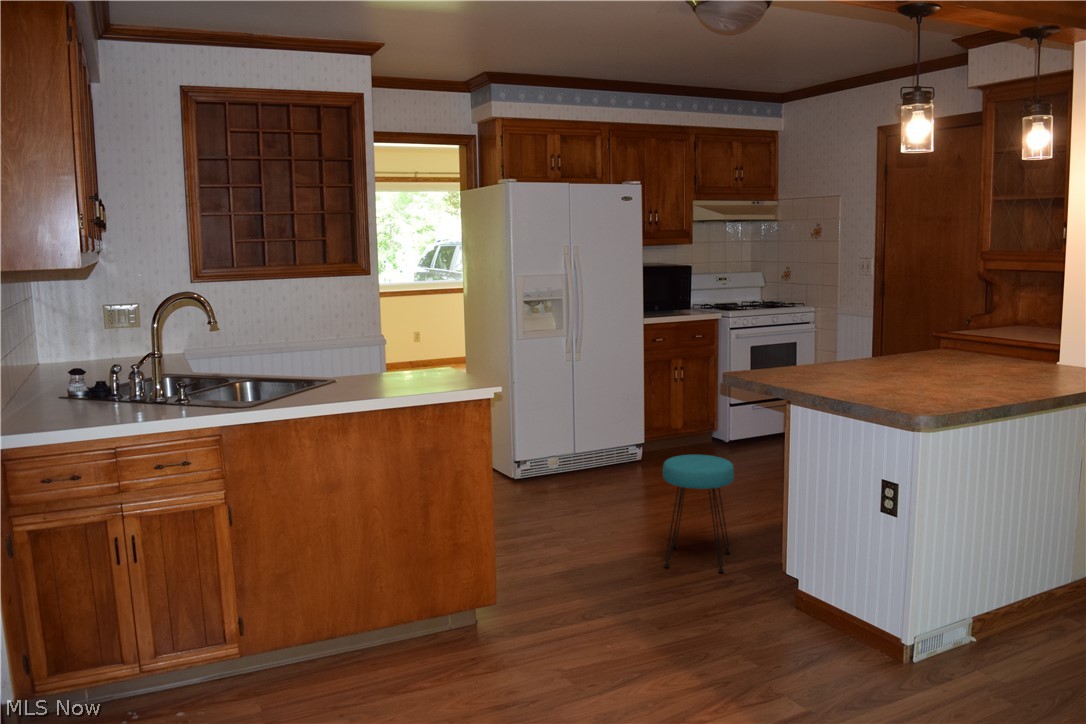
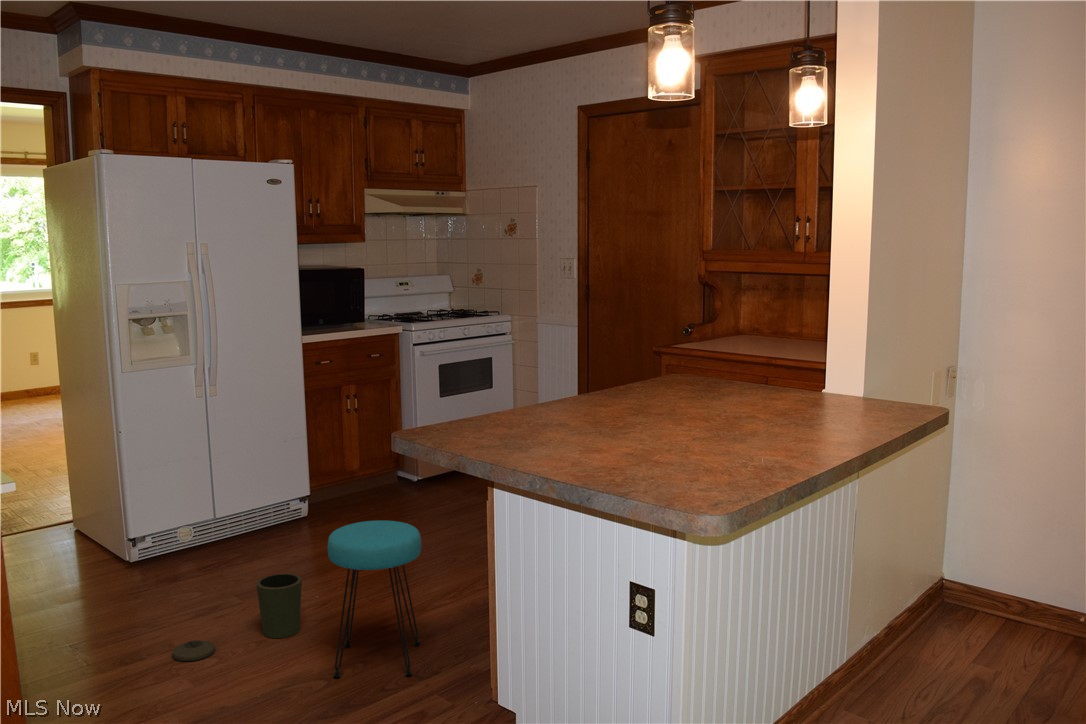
trash can: none [549,492,641,546] -> present [172,573,302,661]

